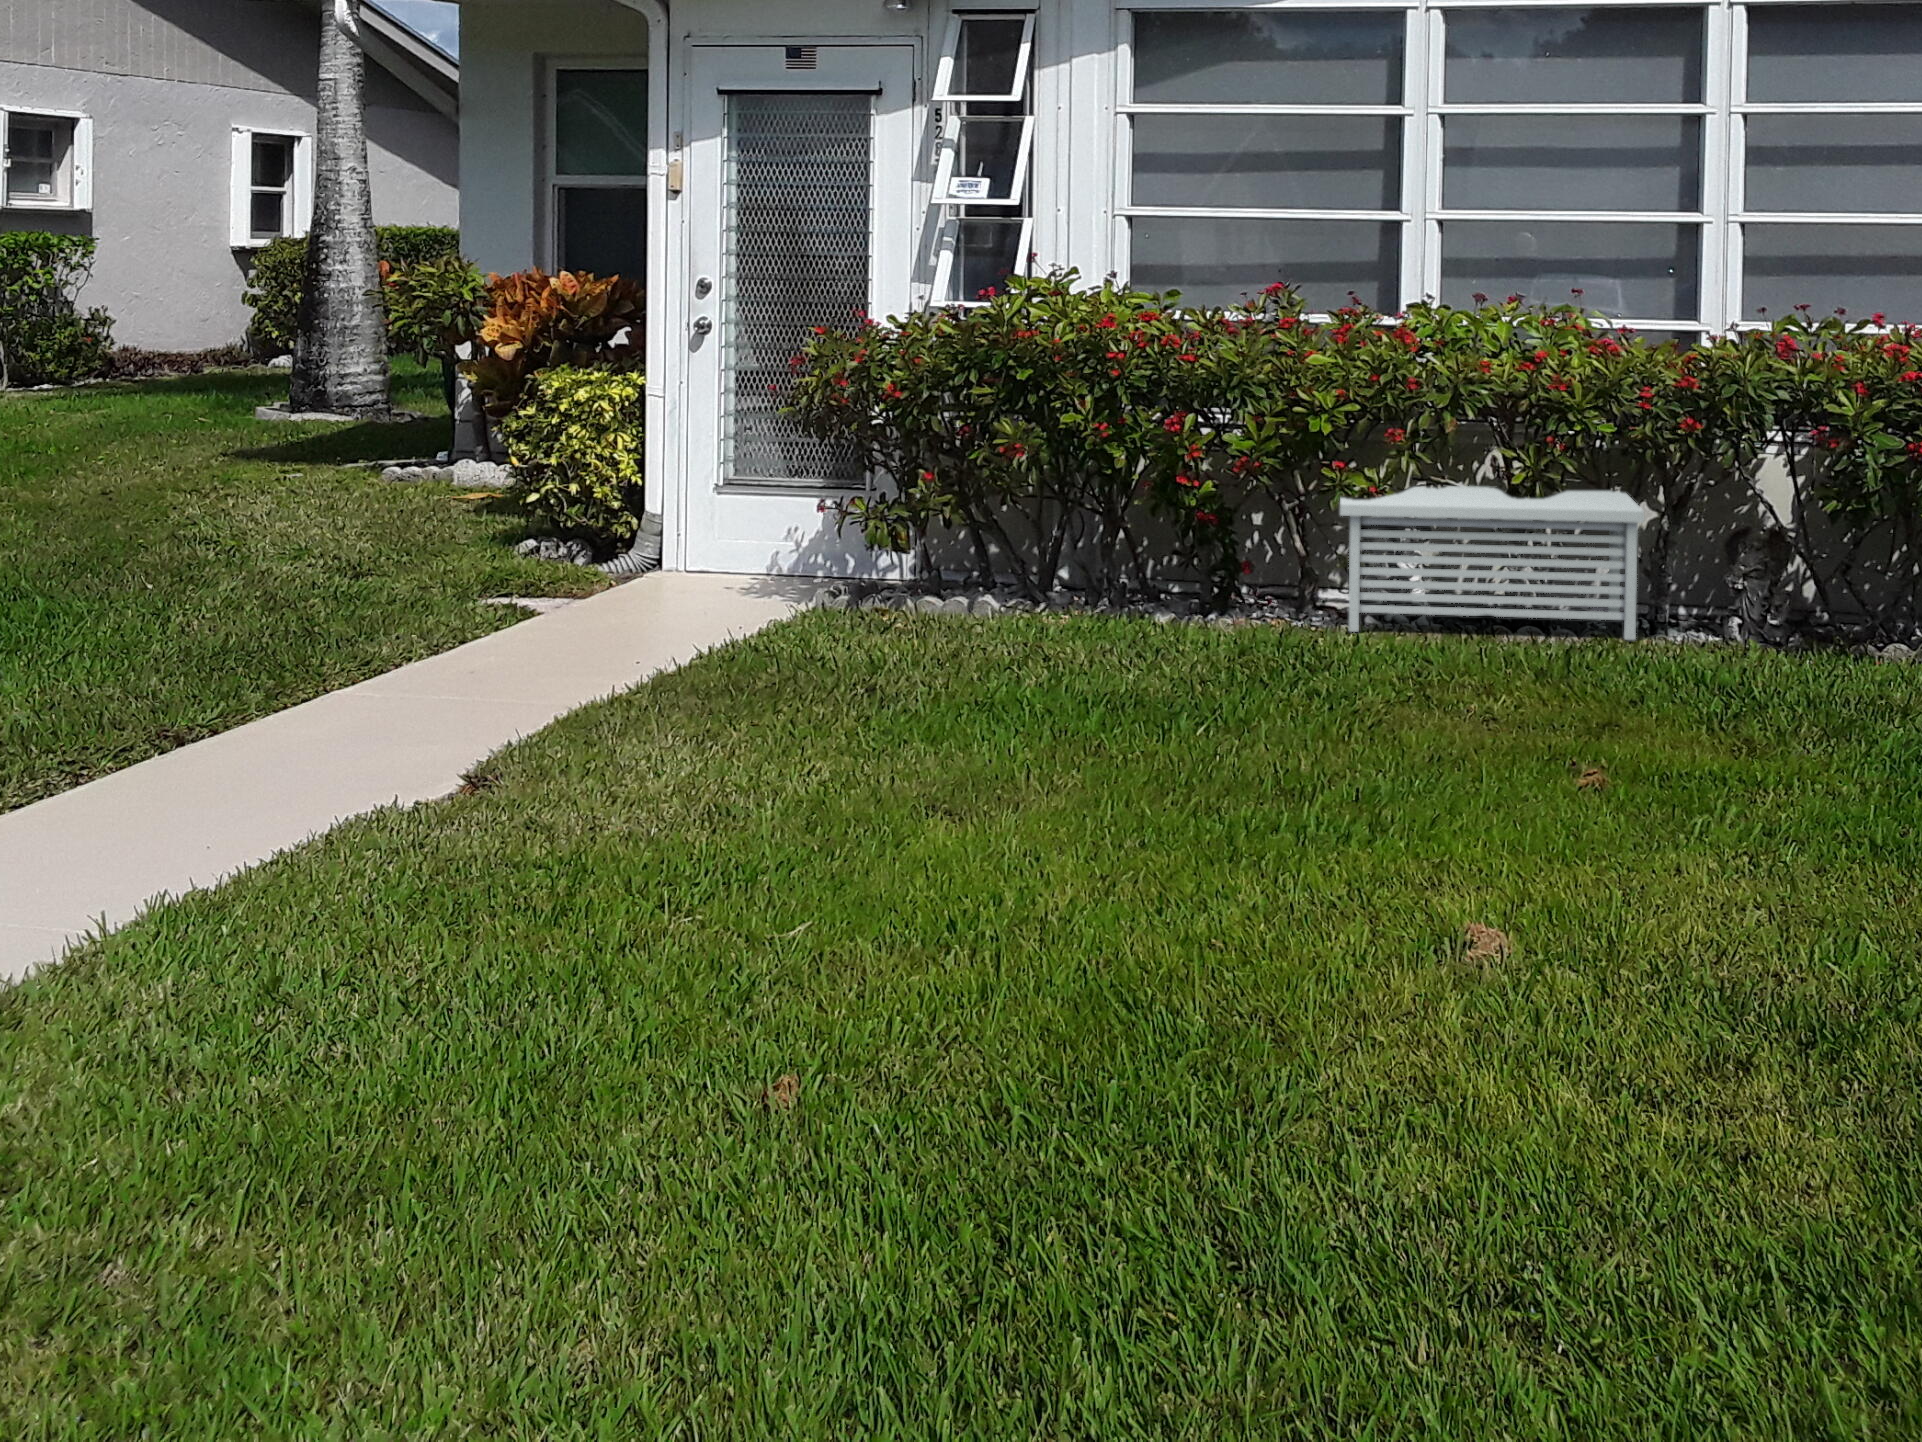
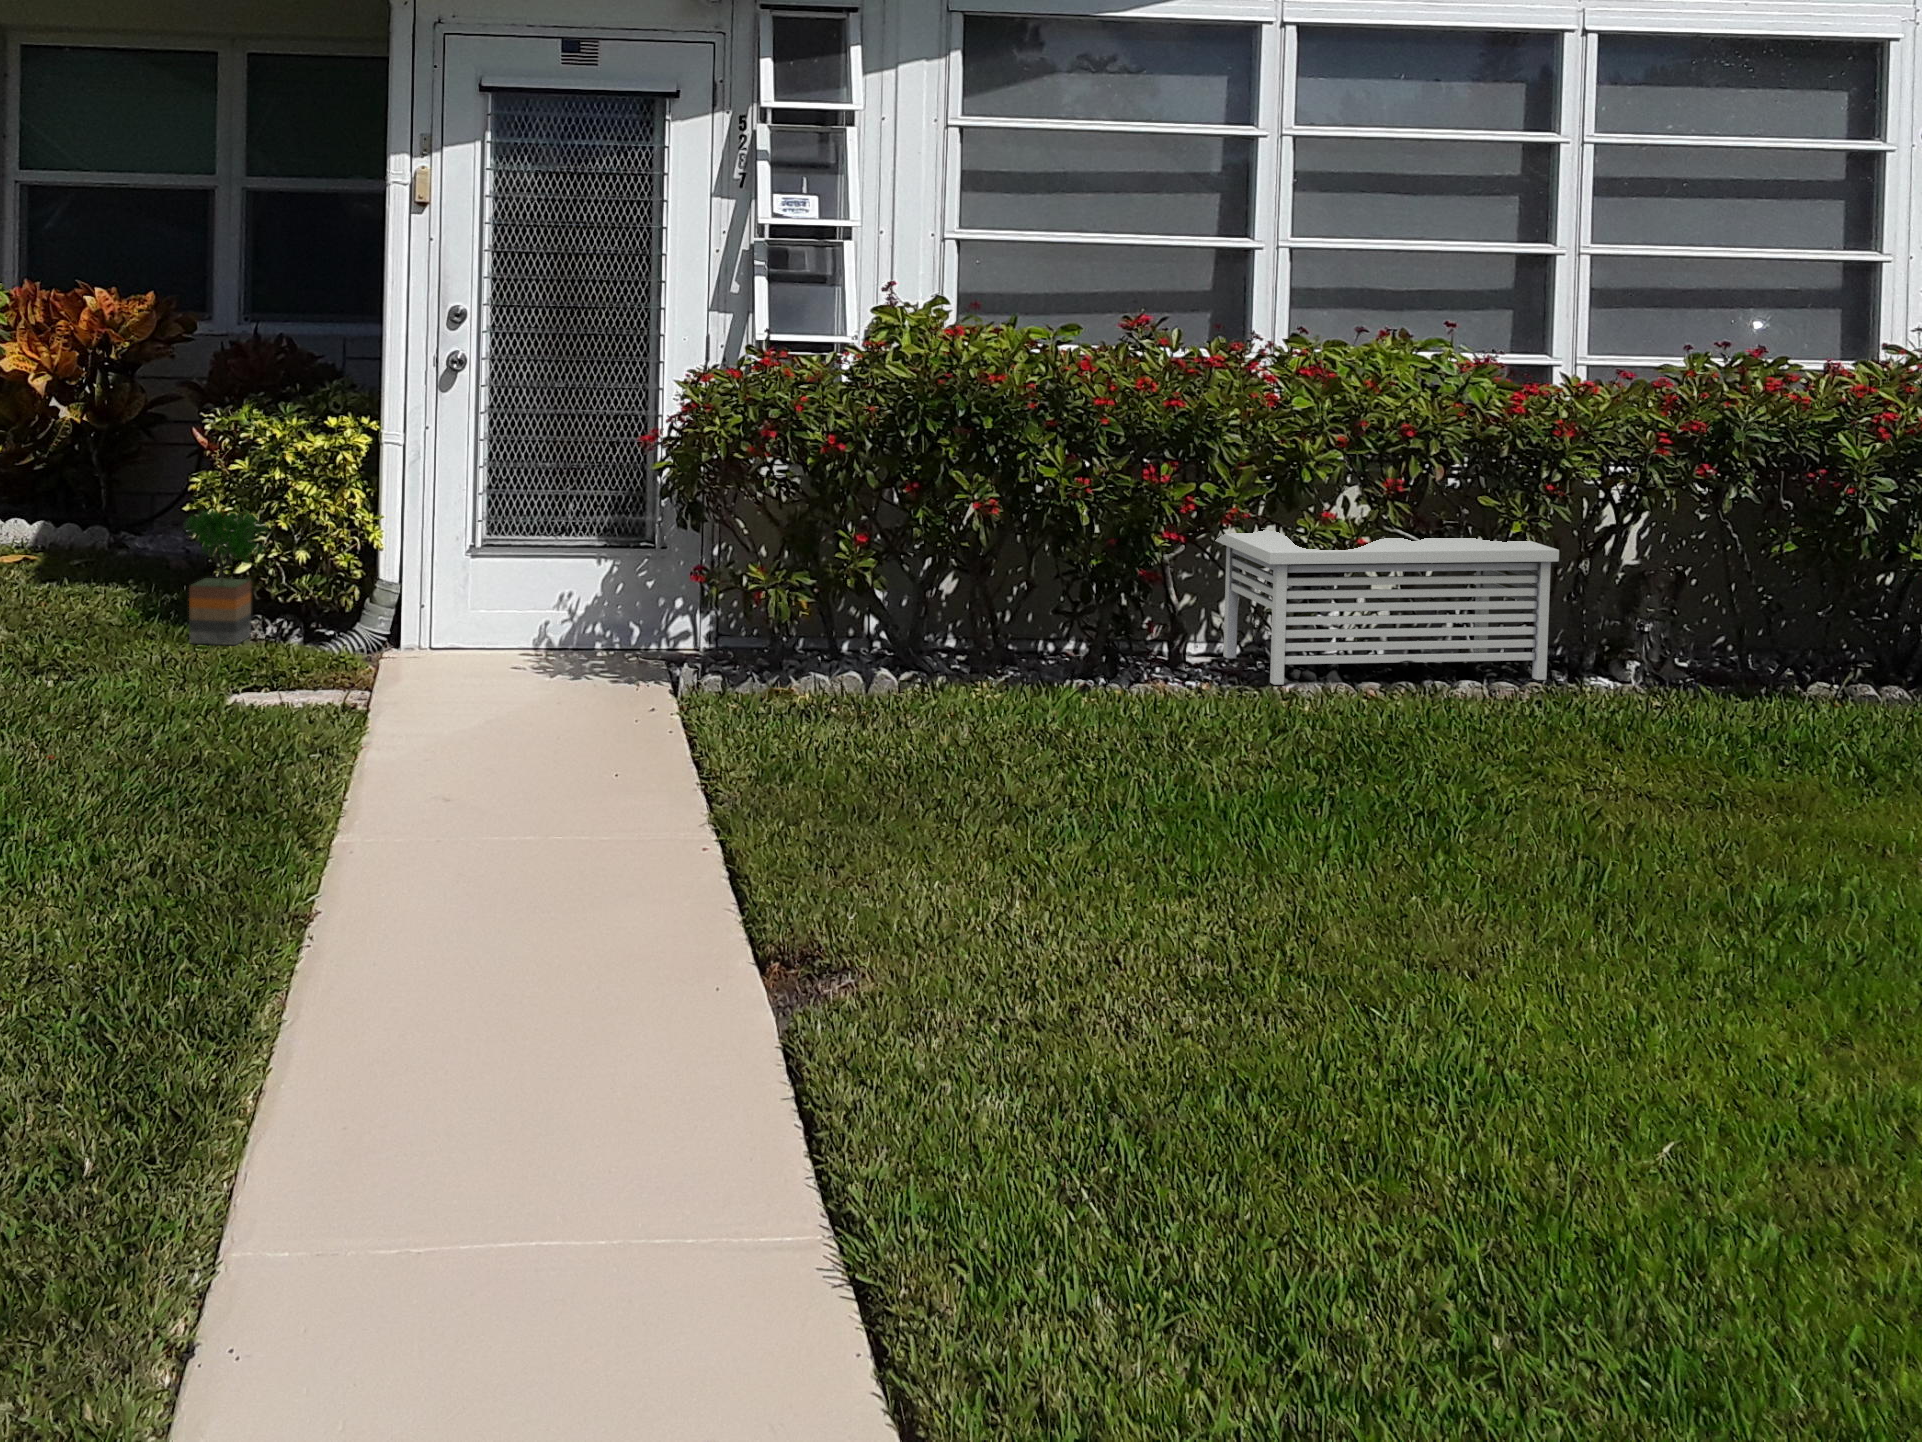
potted tree: none [496,446,572,559] -> present [185,510,266,645]

